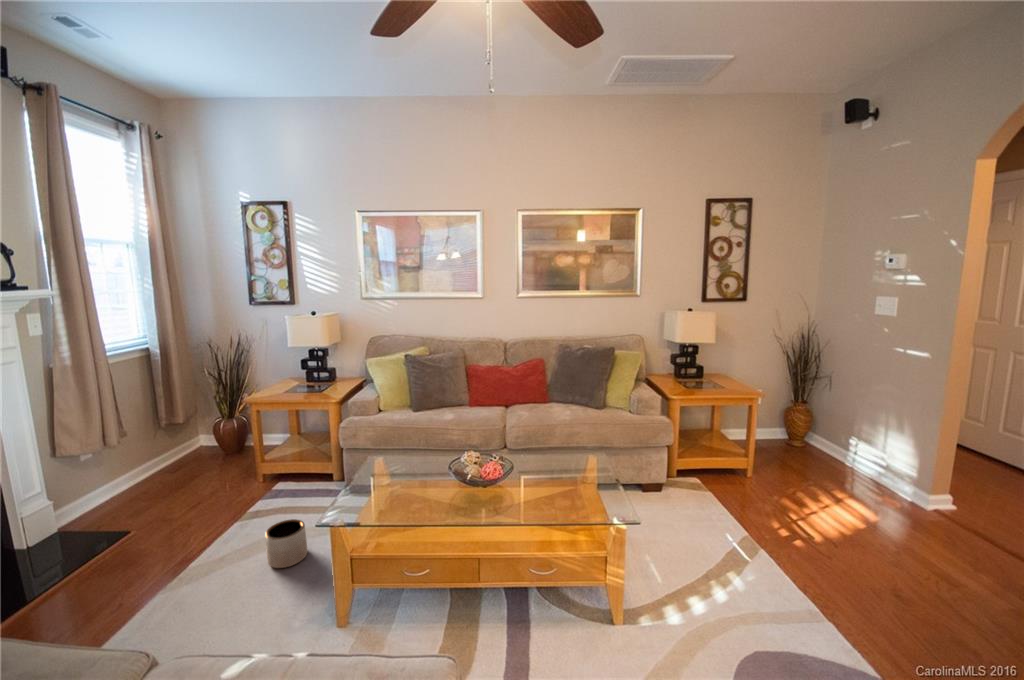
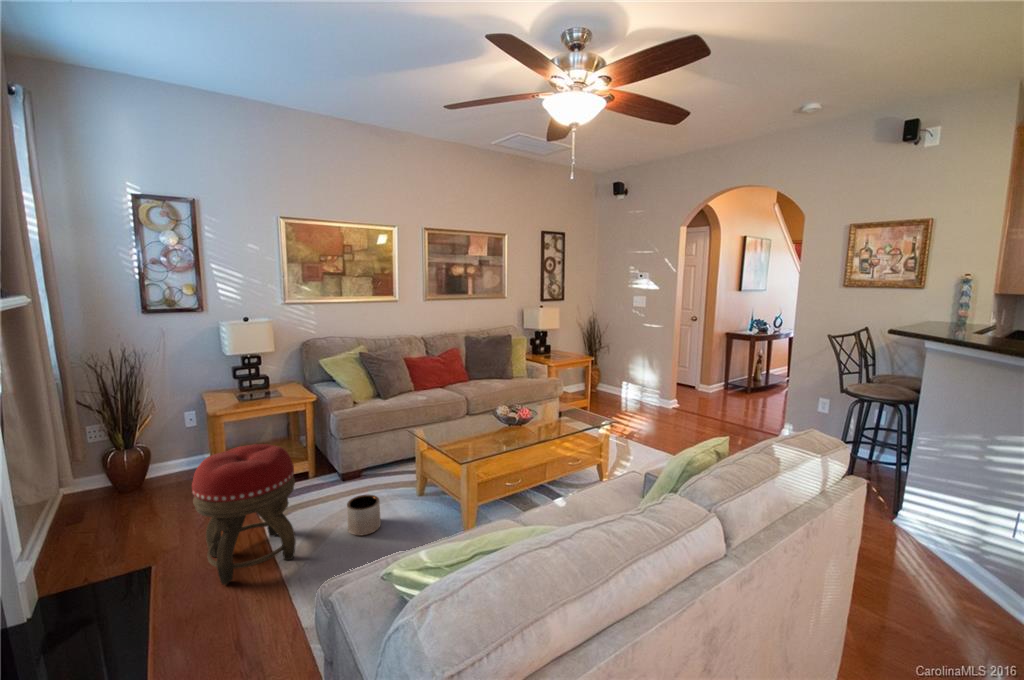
footstool: none [122,439,238,572] -> present [192,444,296,585]

